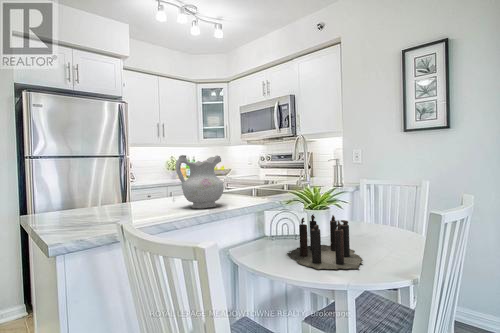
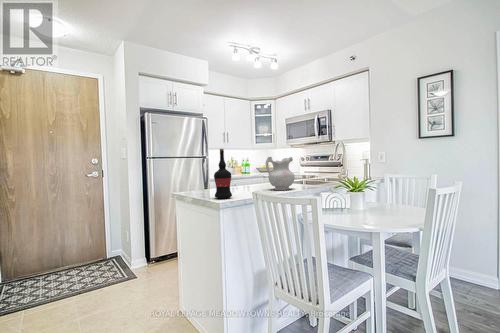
wine bottle: none [58,140,96,231] -> present [214,149,232,198]
candle: present [287,214,362,269] -> none [339,193,403,224]

